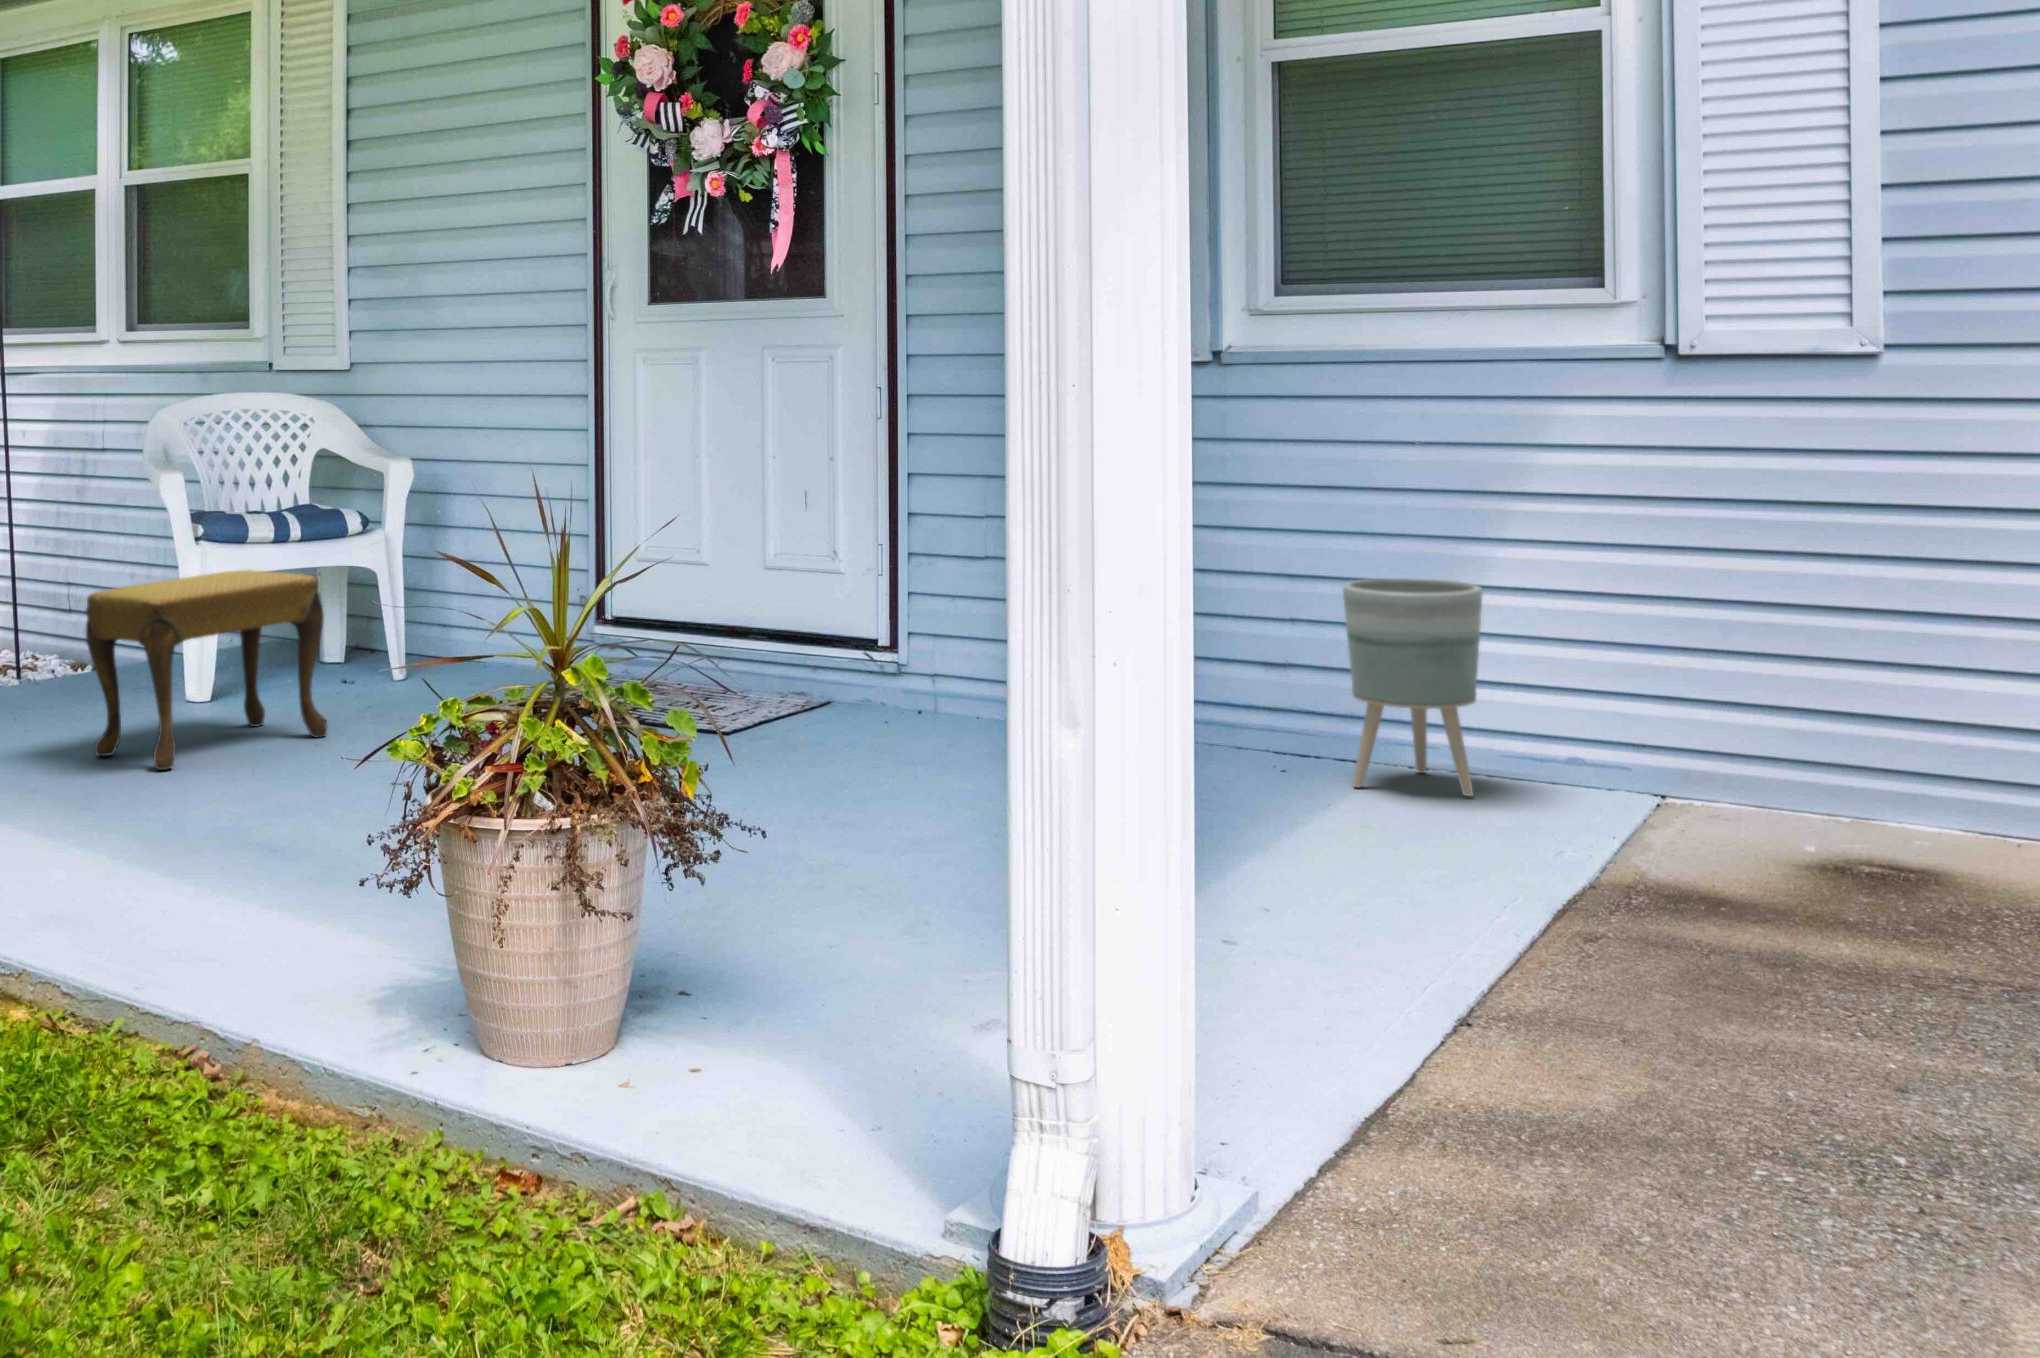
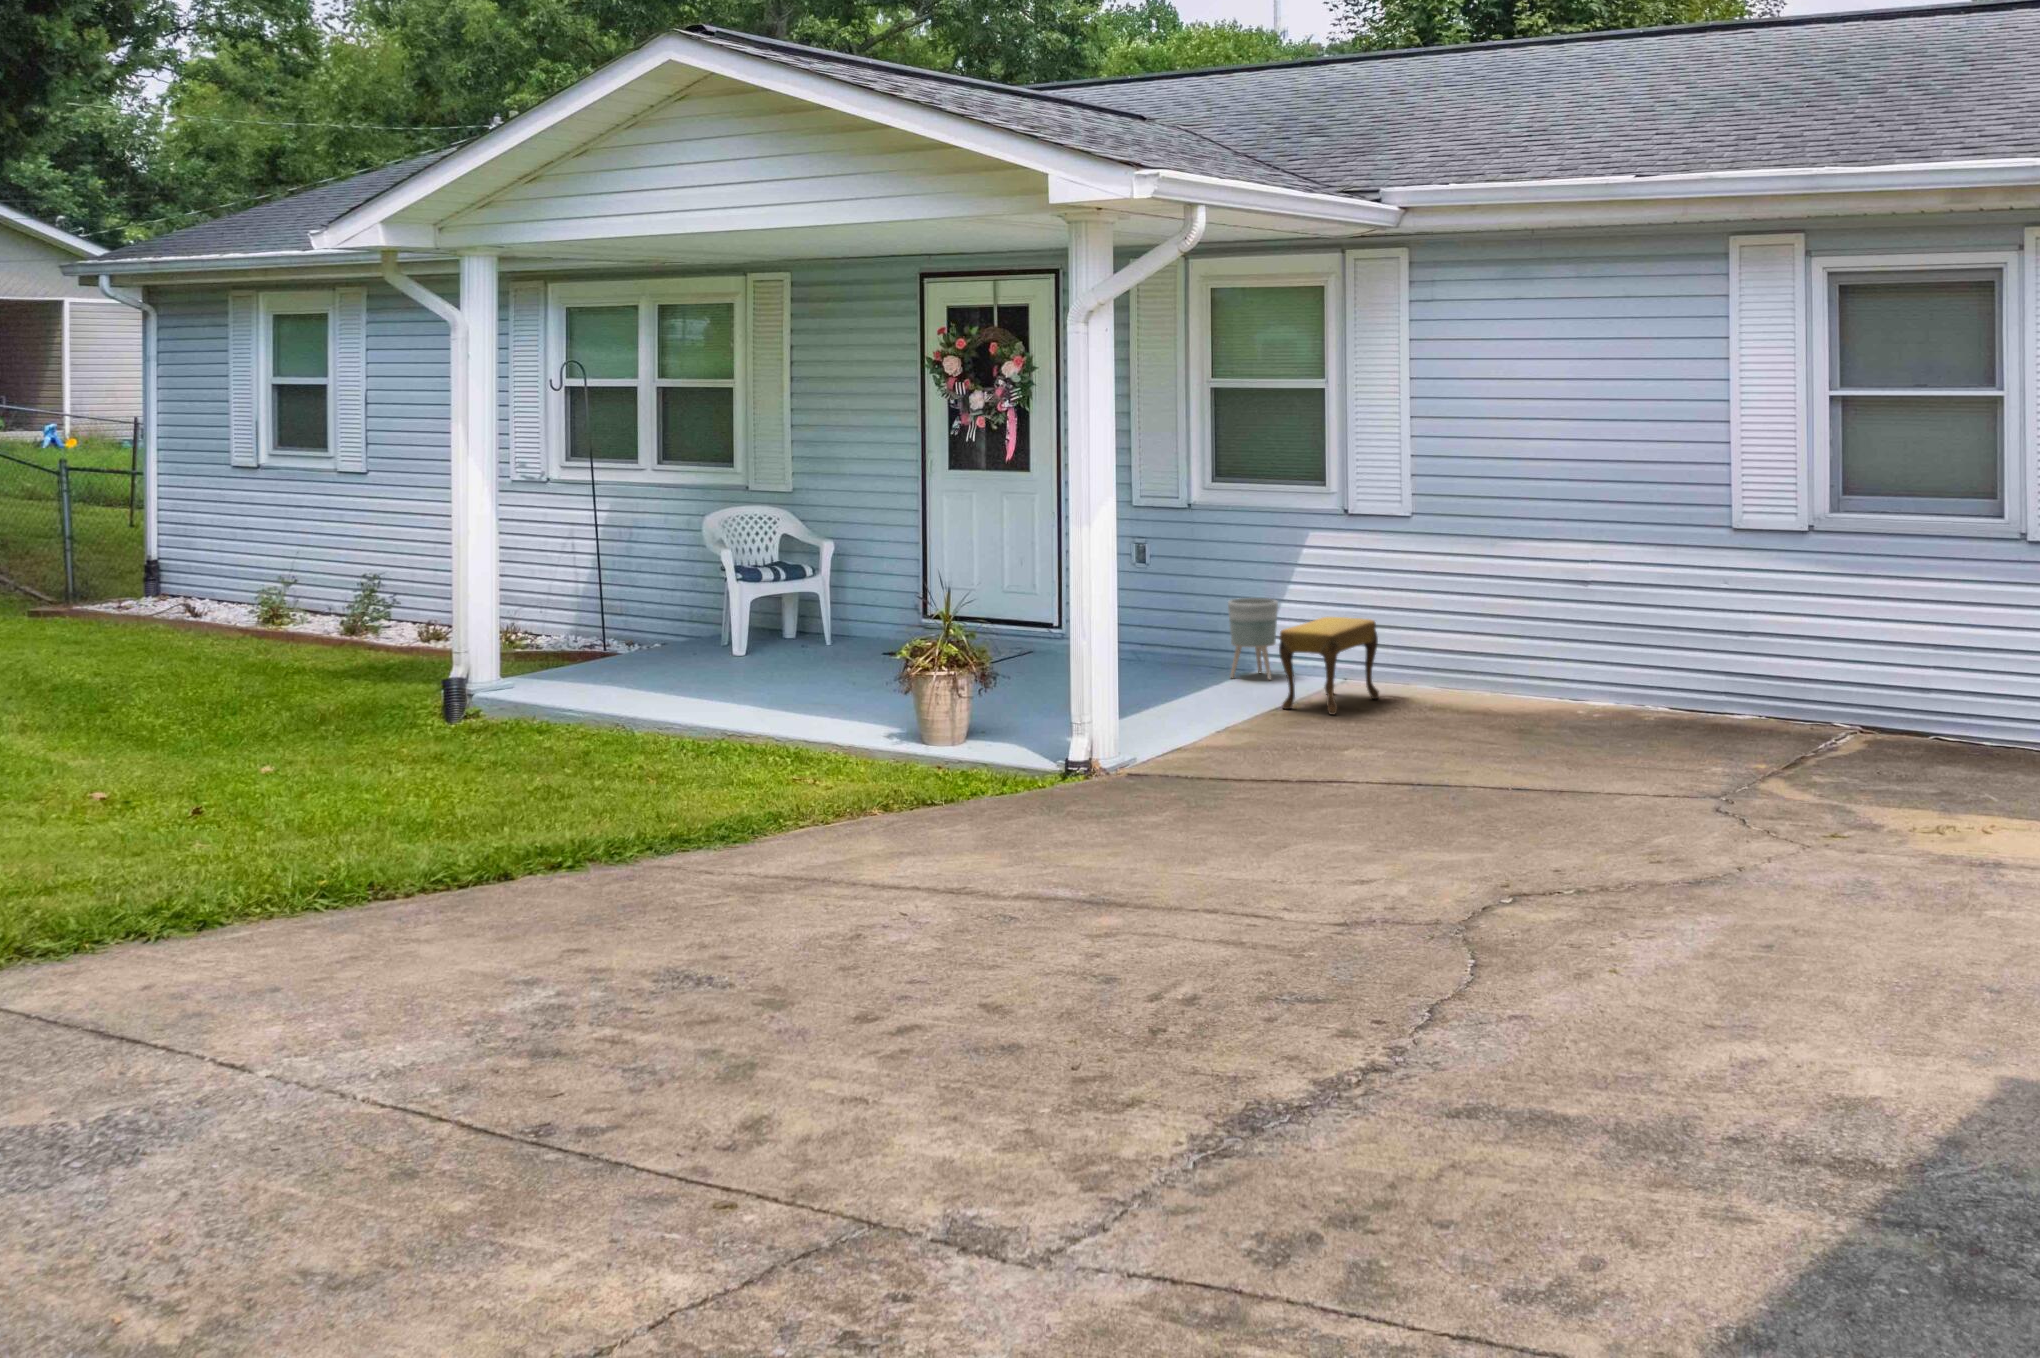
footstool: present [85,570,327,770] -> present [1279,617,1379,714]

